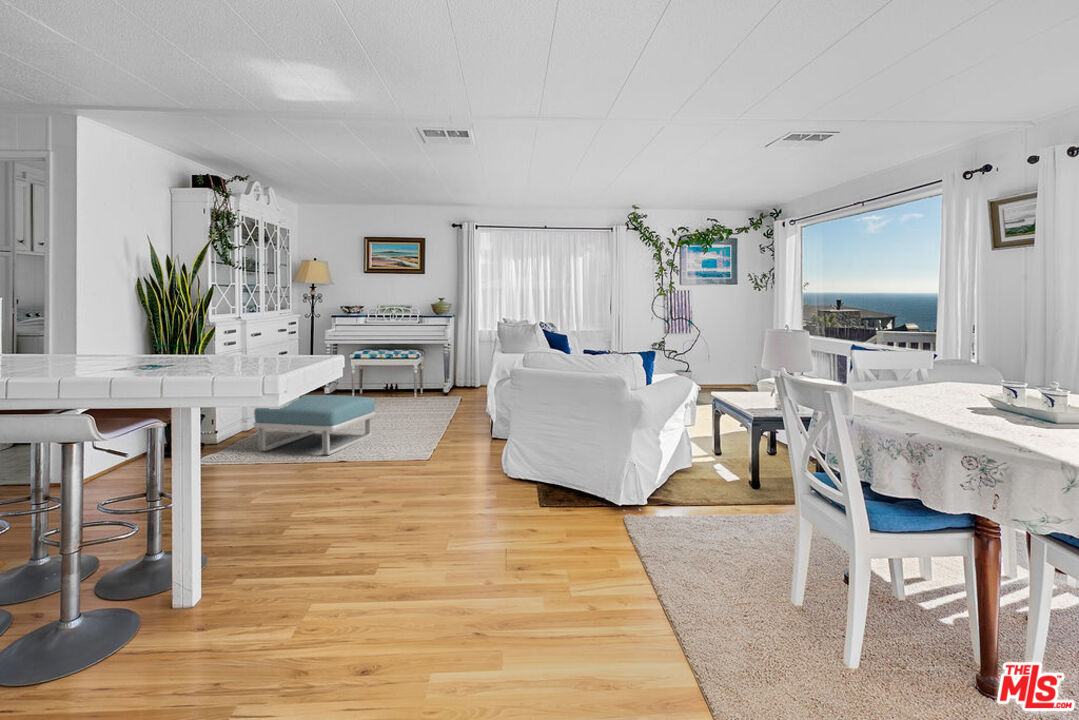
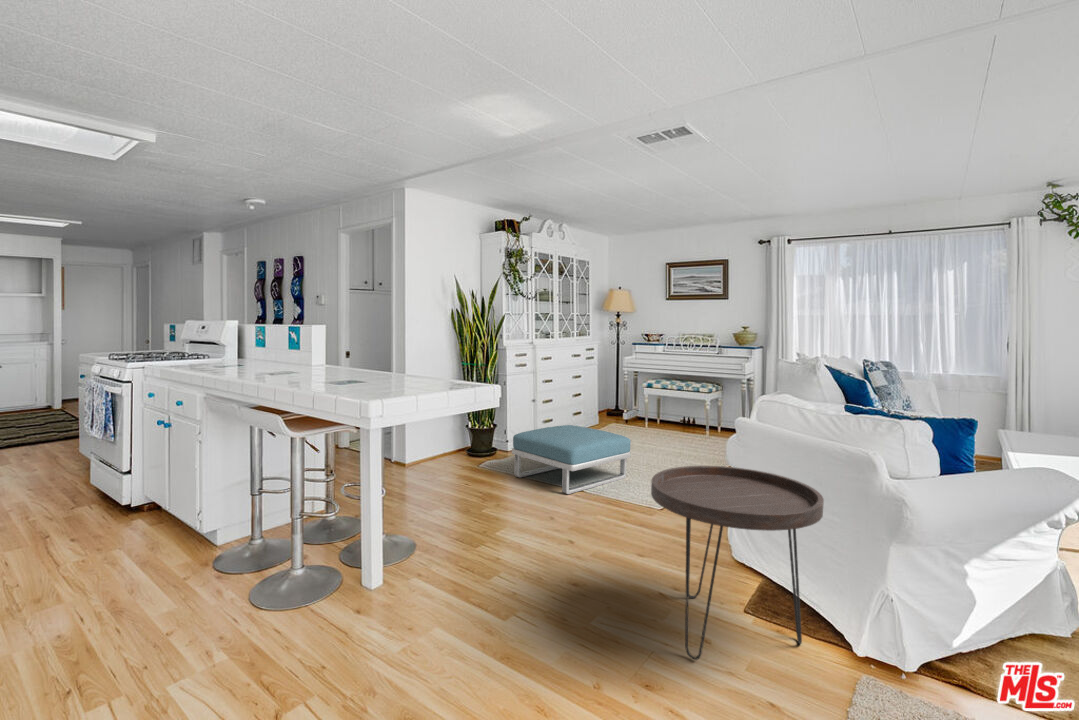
side table: none [458,392,572,520] -> present [651,466,824,660]

